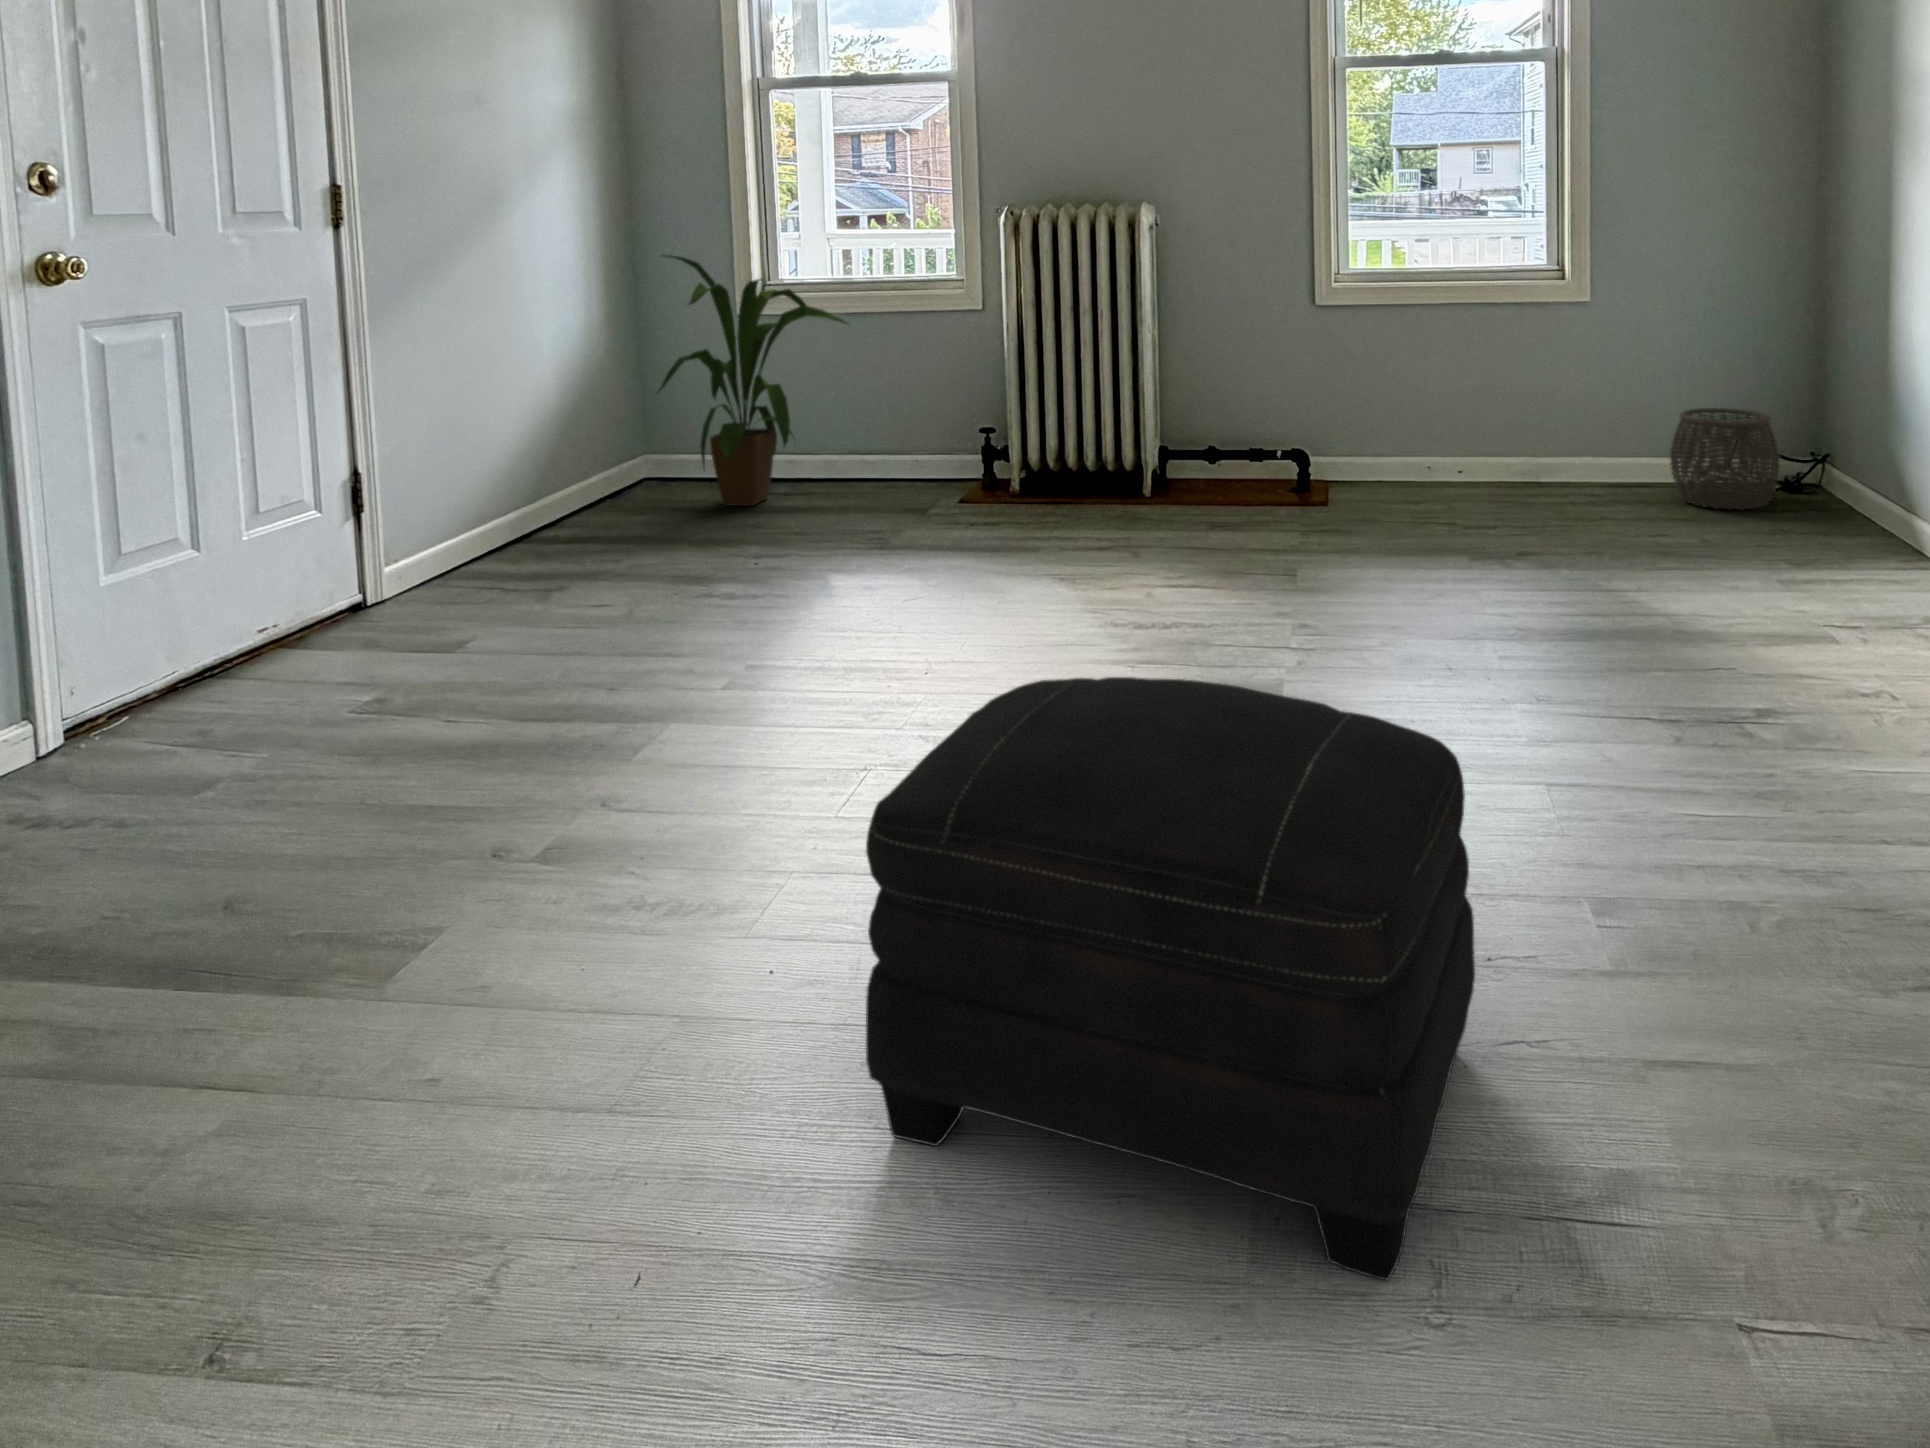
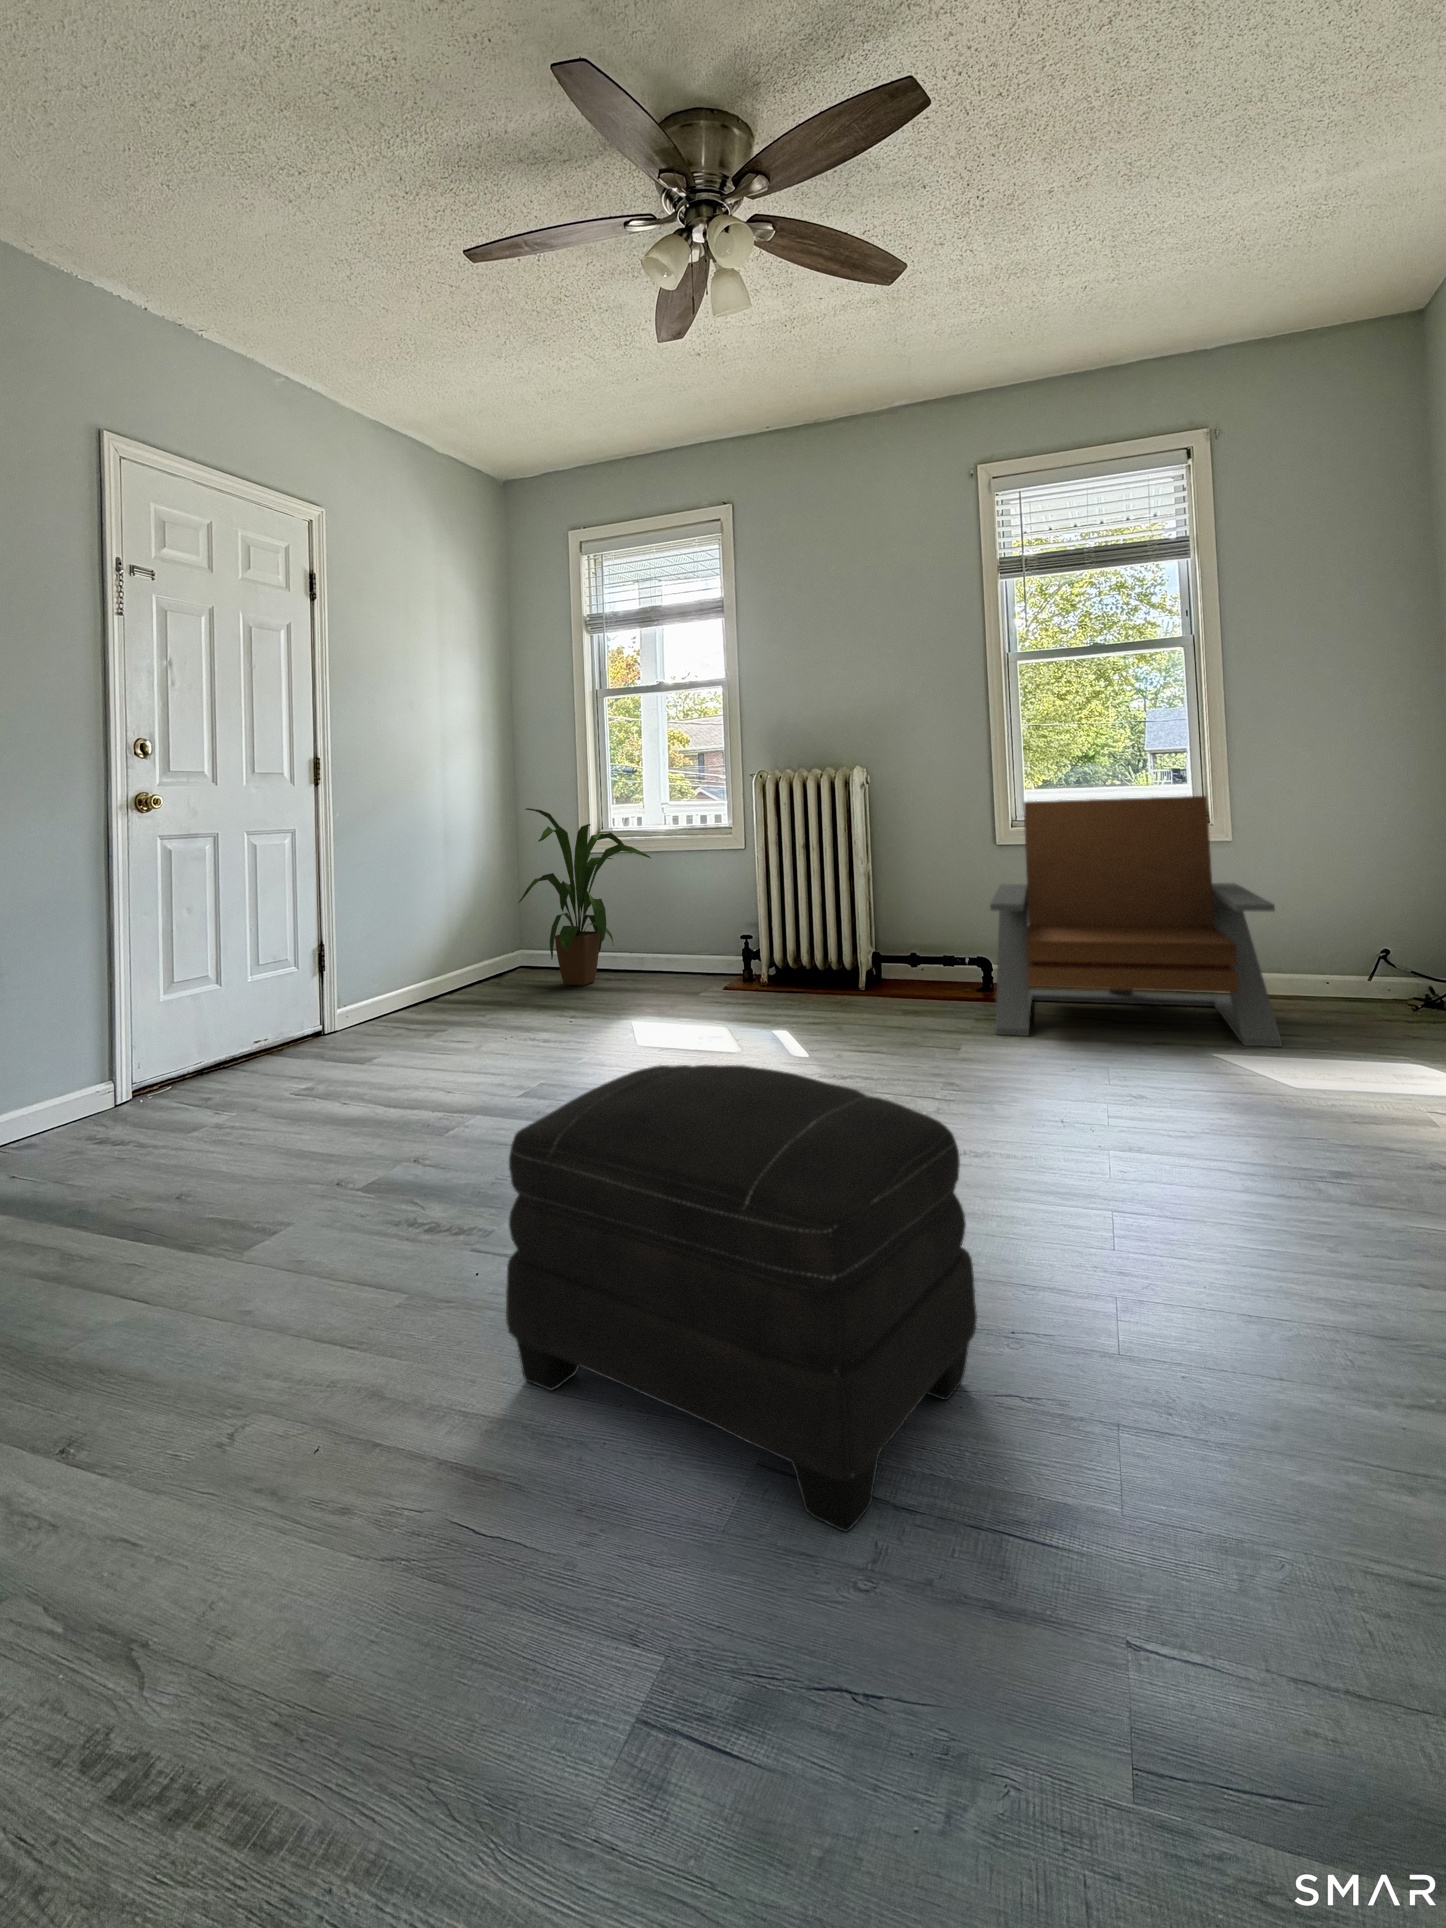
lounge chair: none [1321,251,1658,555] -> present [990,796,1282,1047]
woven basket: present [1670,408,1780,510] -> none [1307,930,1414,1018]

